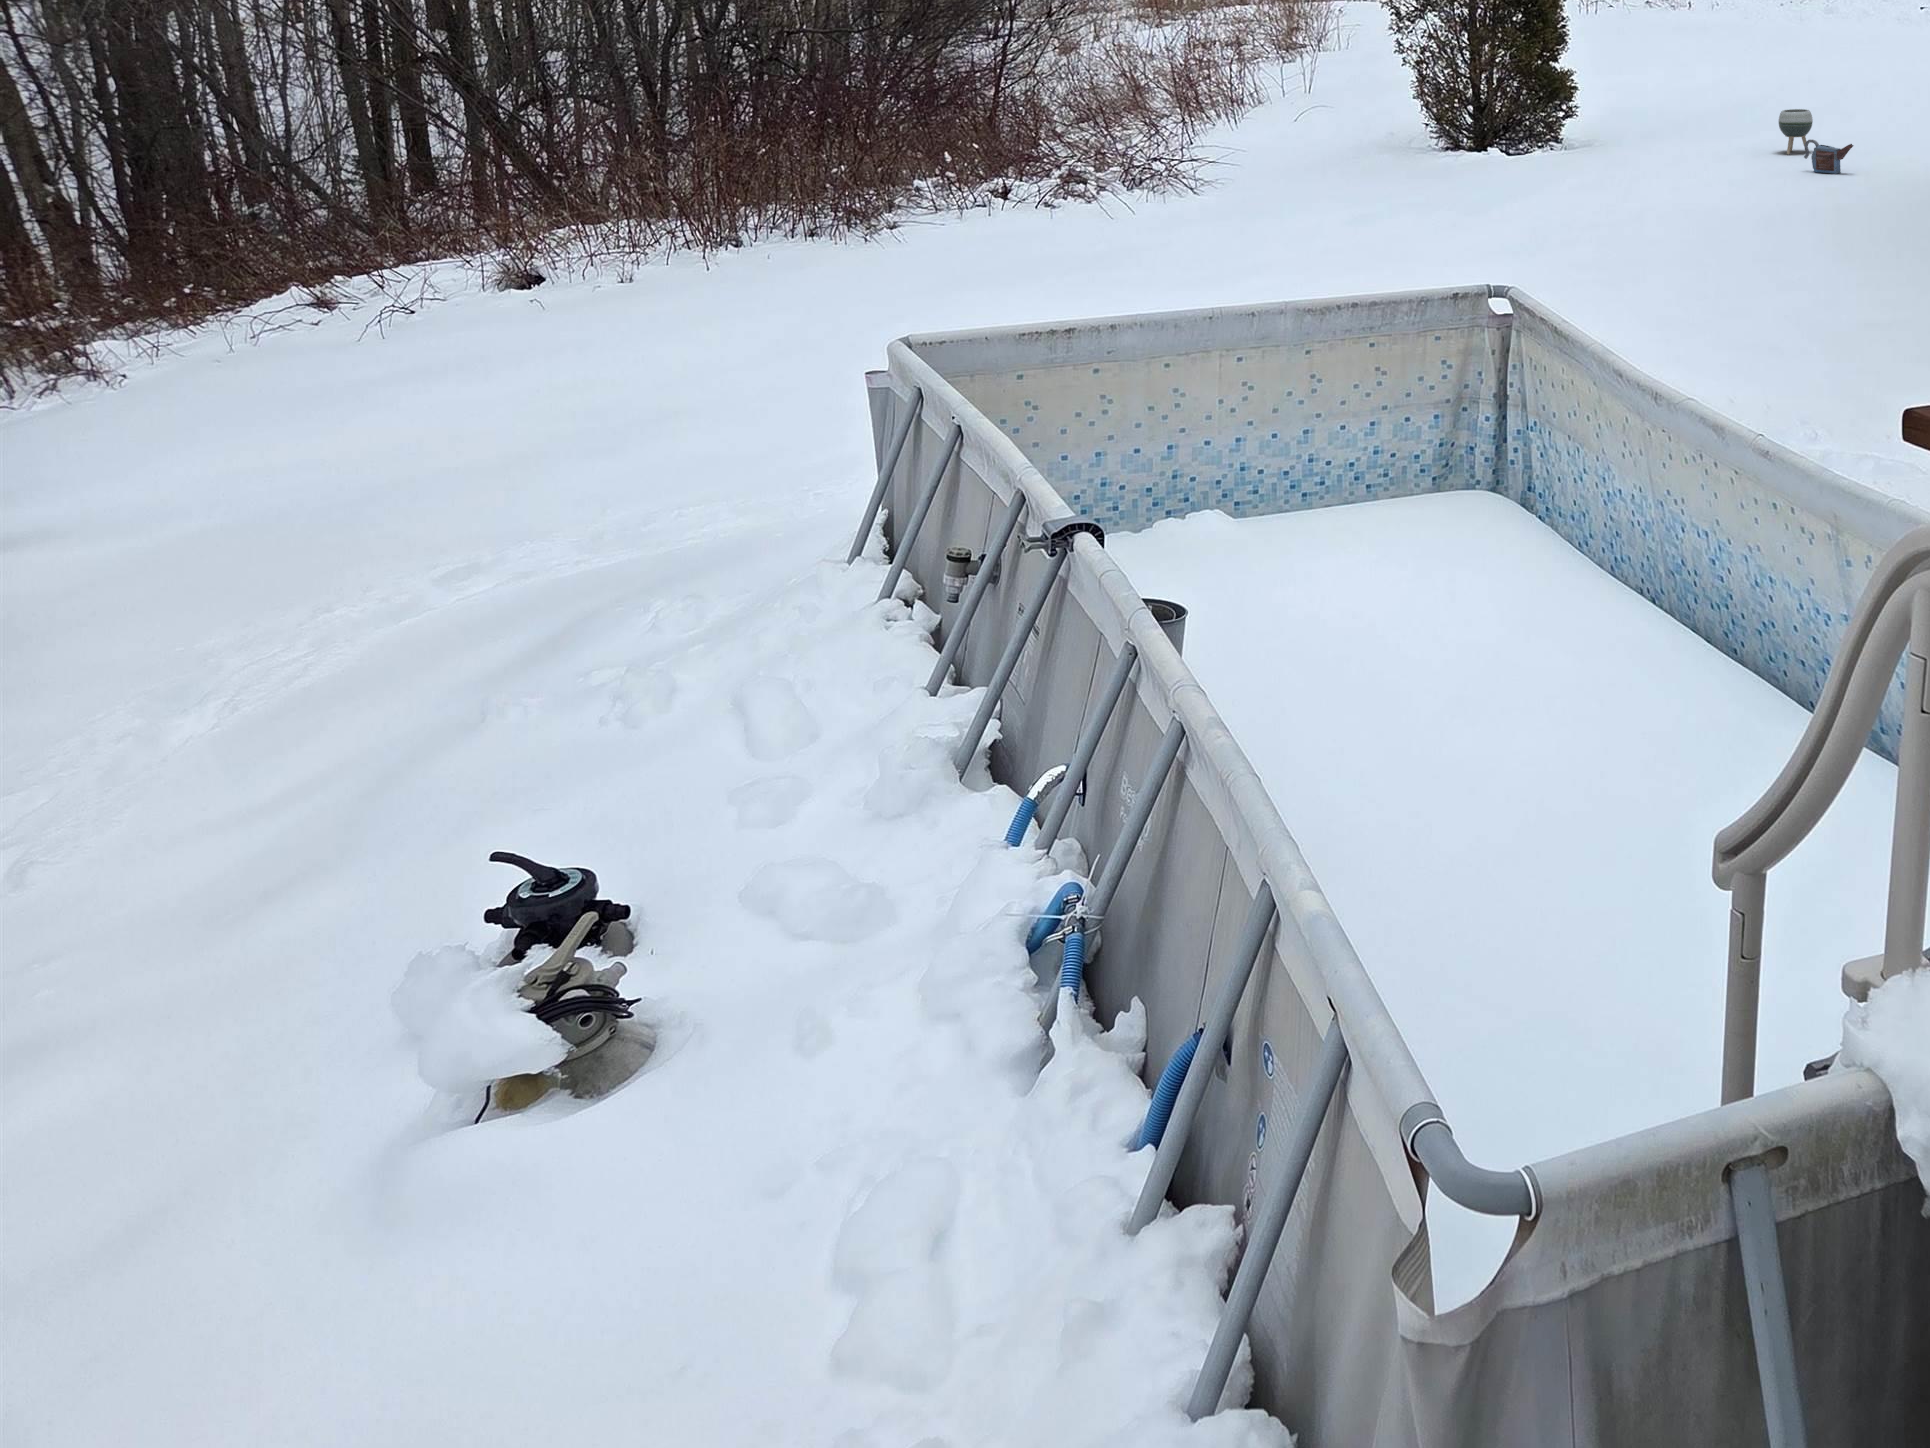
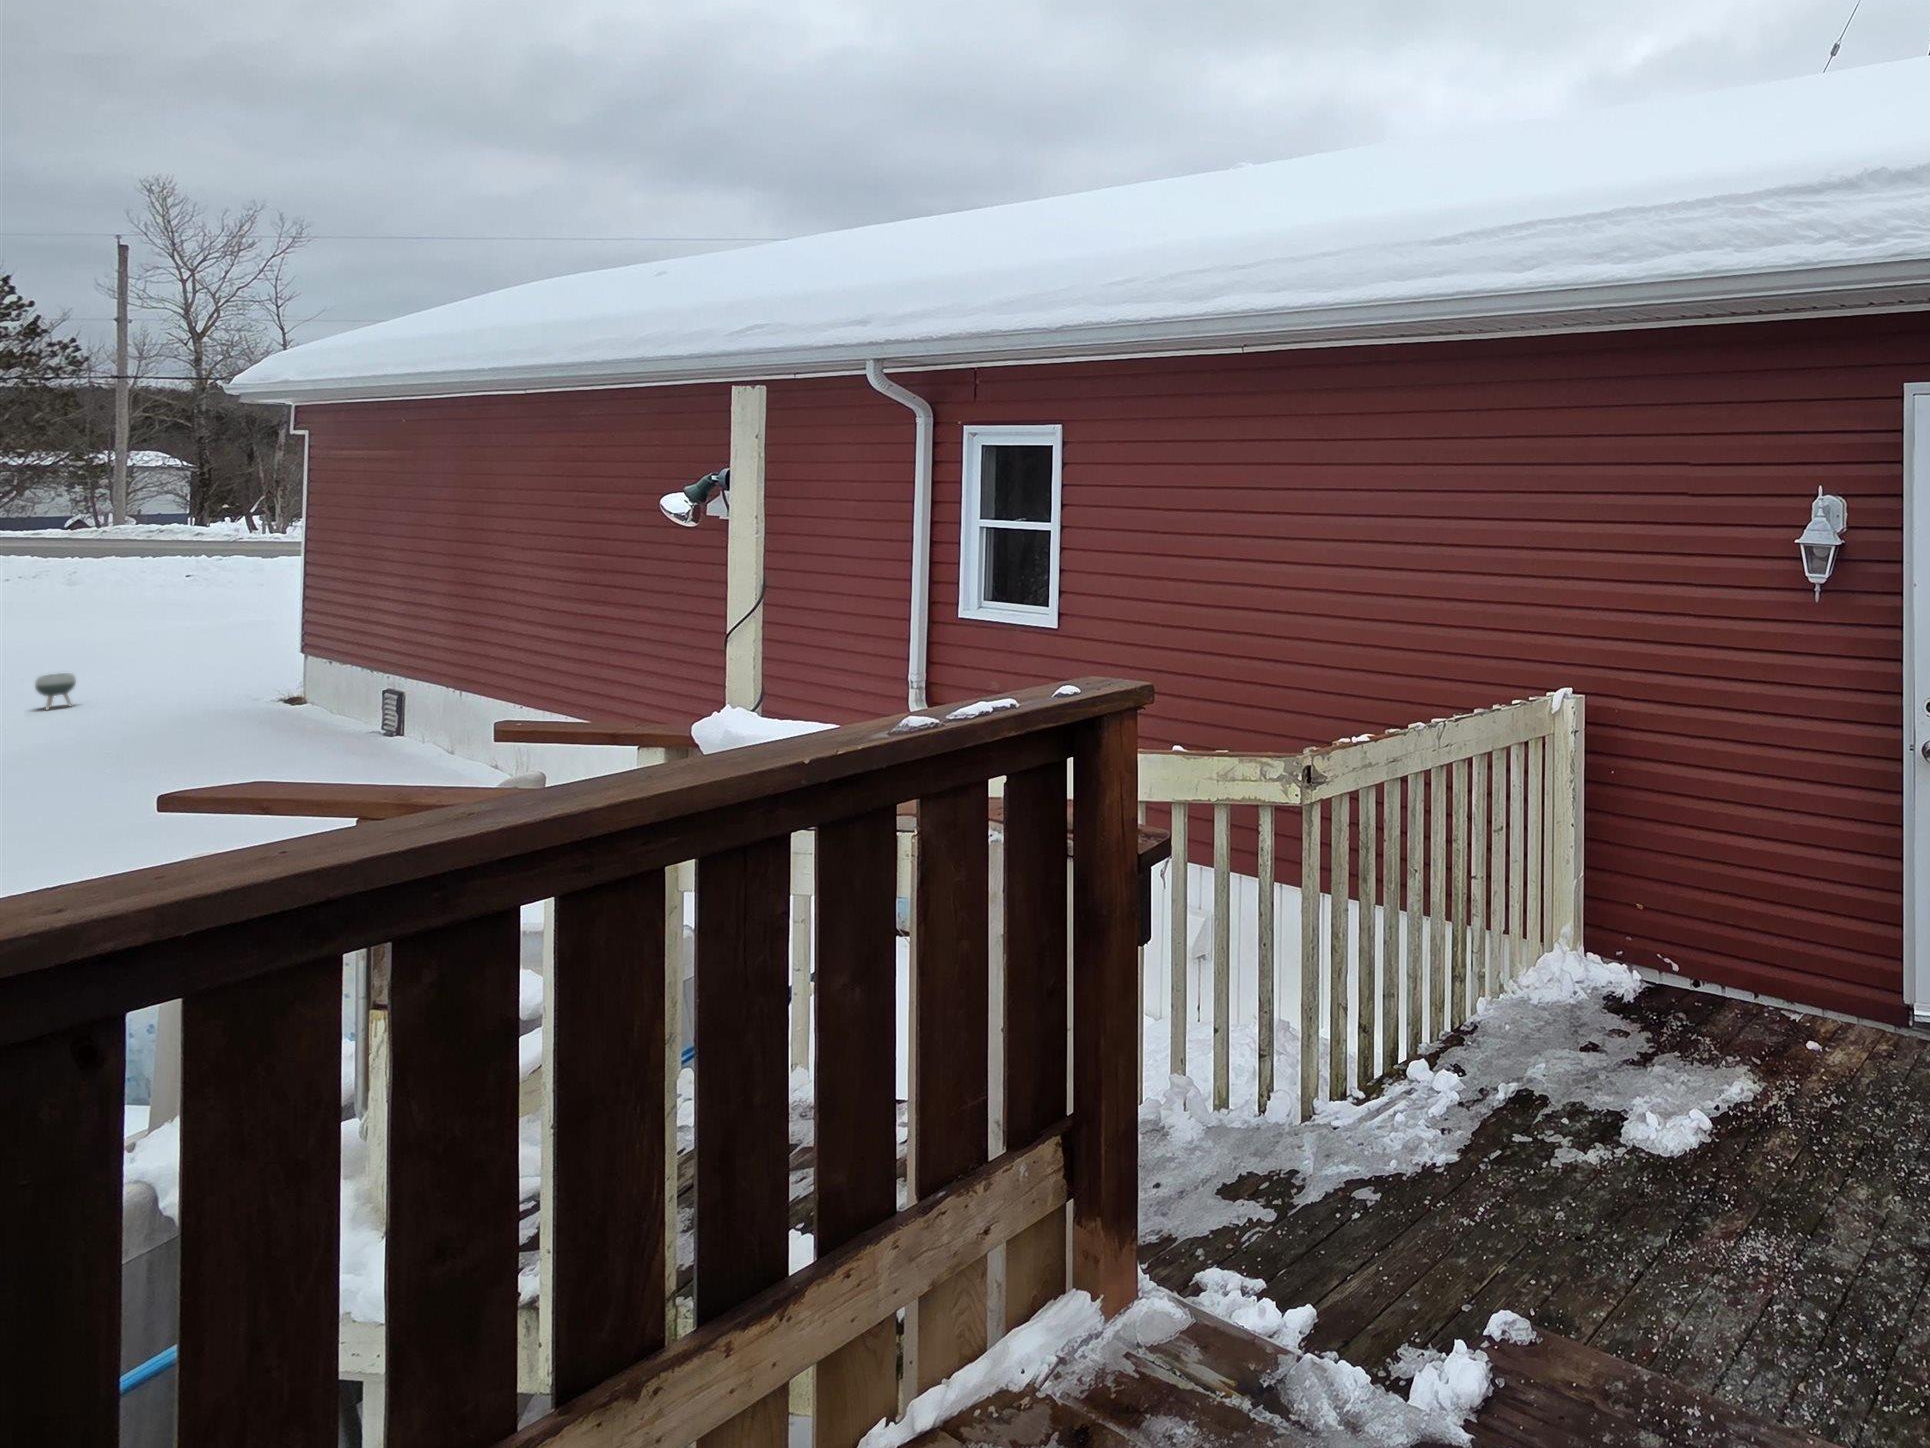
watering can: present [1804,140,1853,174] -> none [69,694,127,720]

